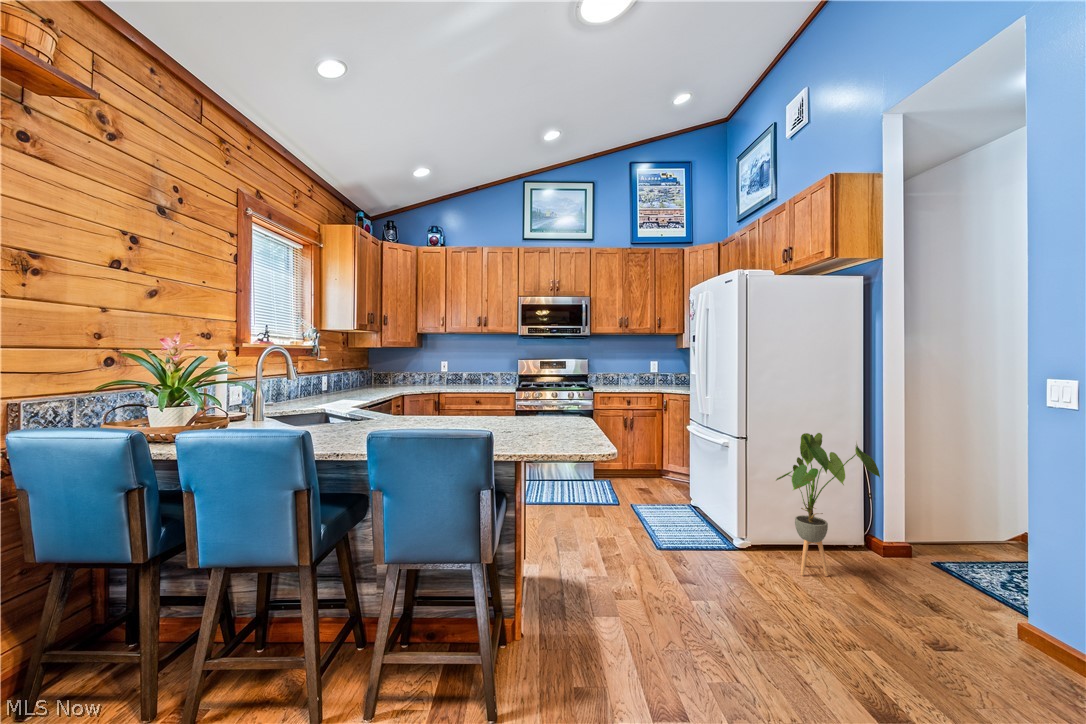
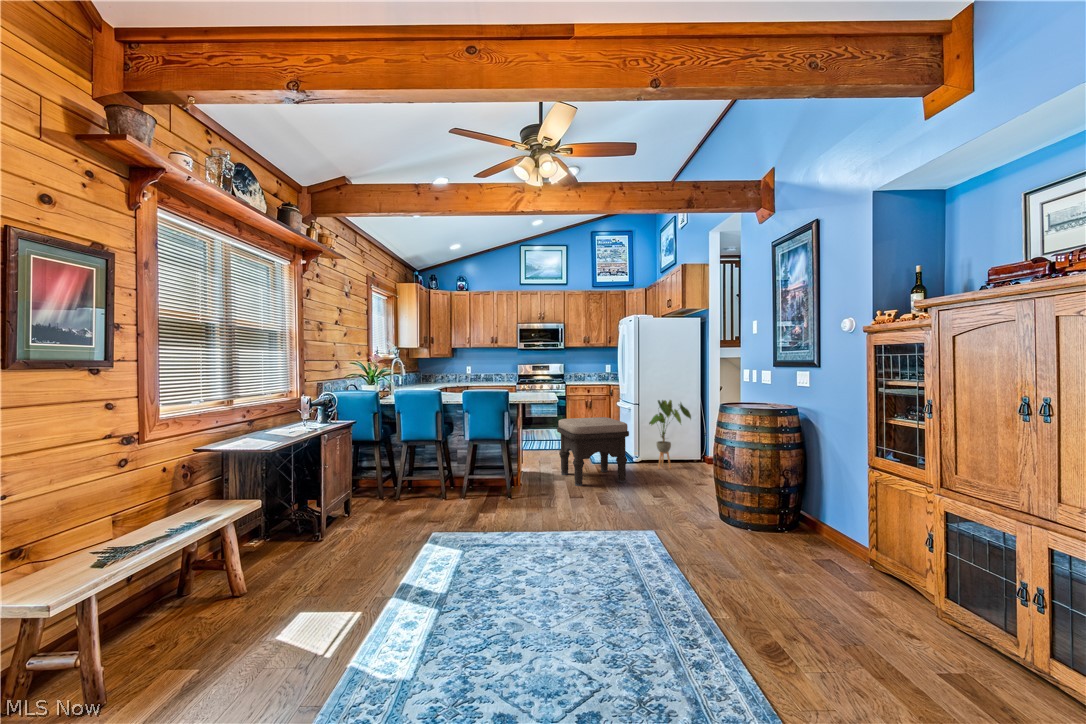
ottoman: none [600,470,775,655] -> present [557,417,629,486]

